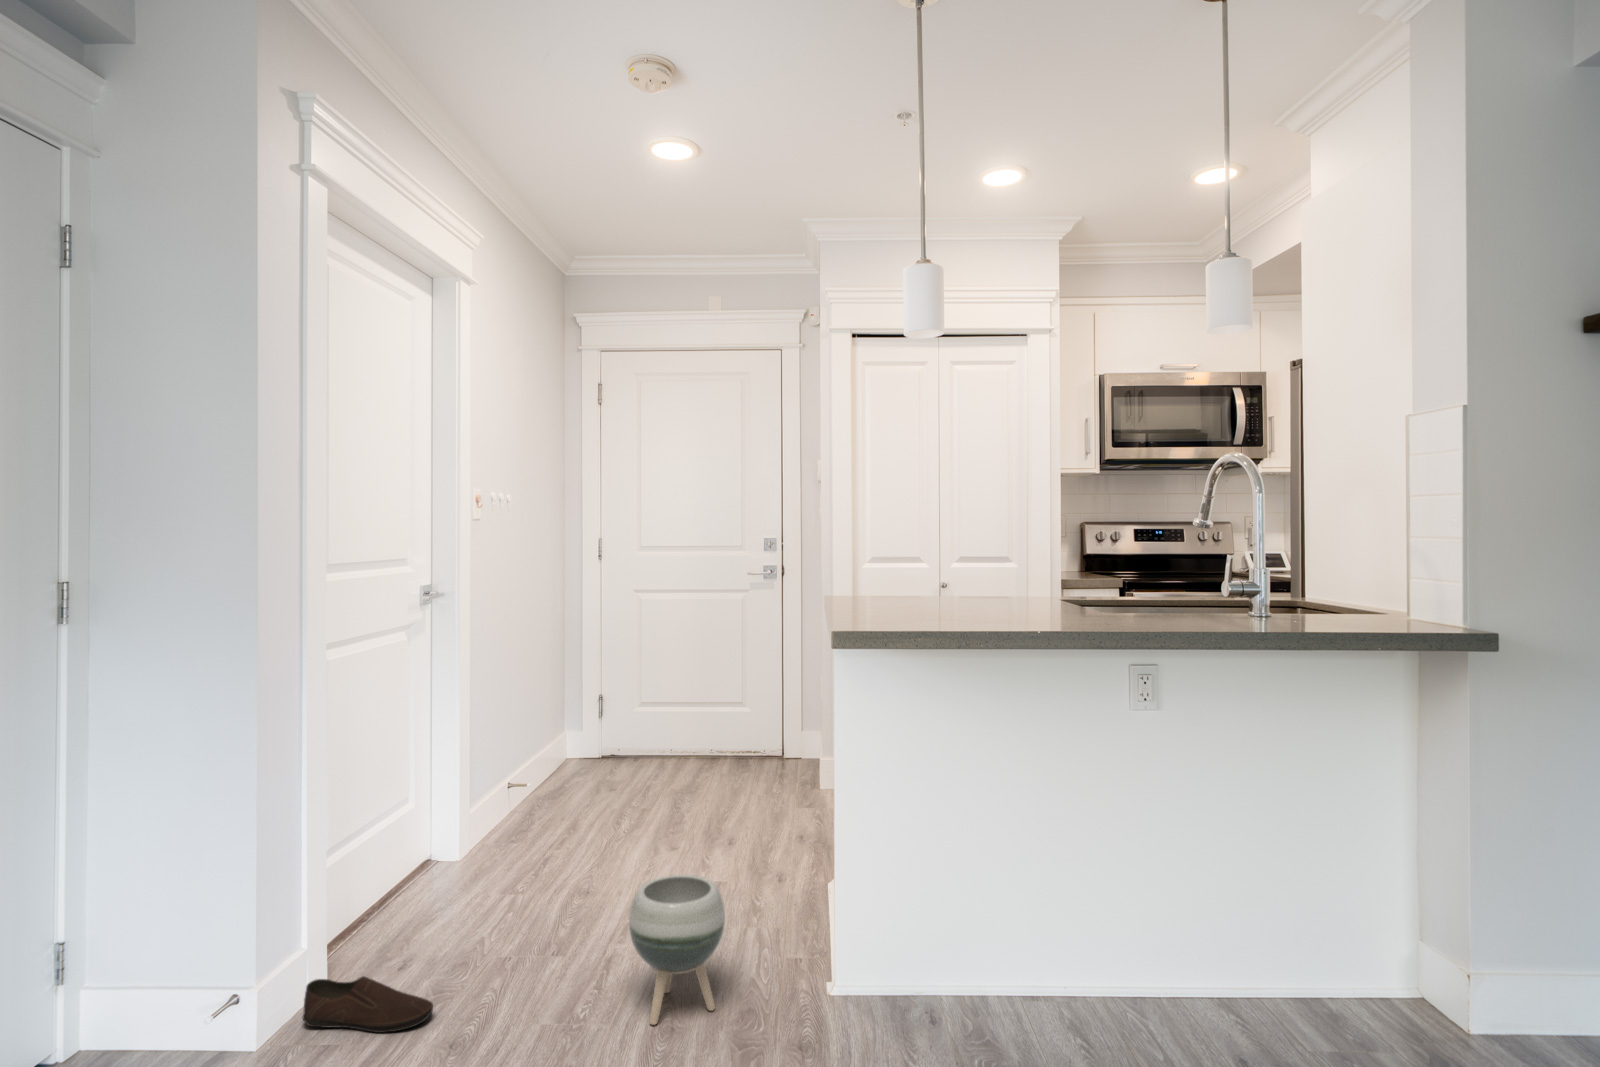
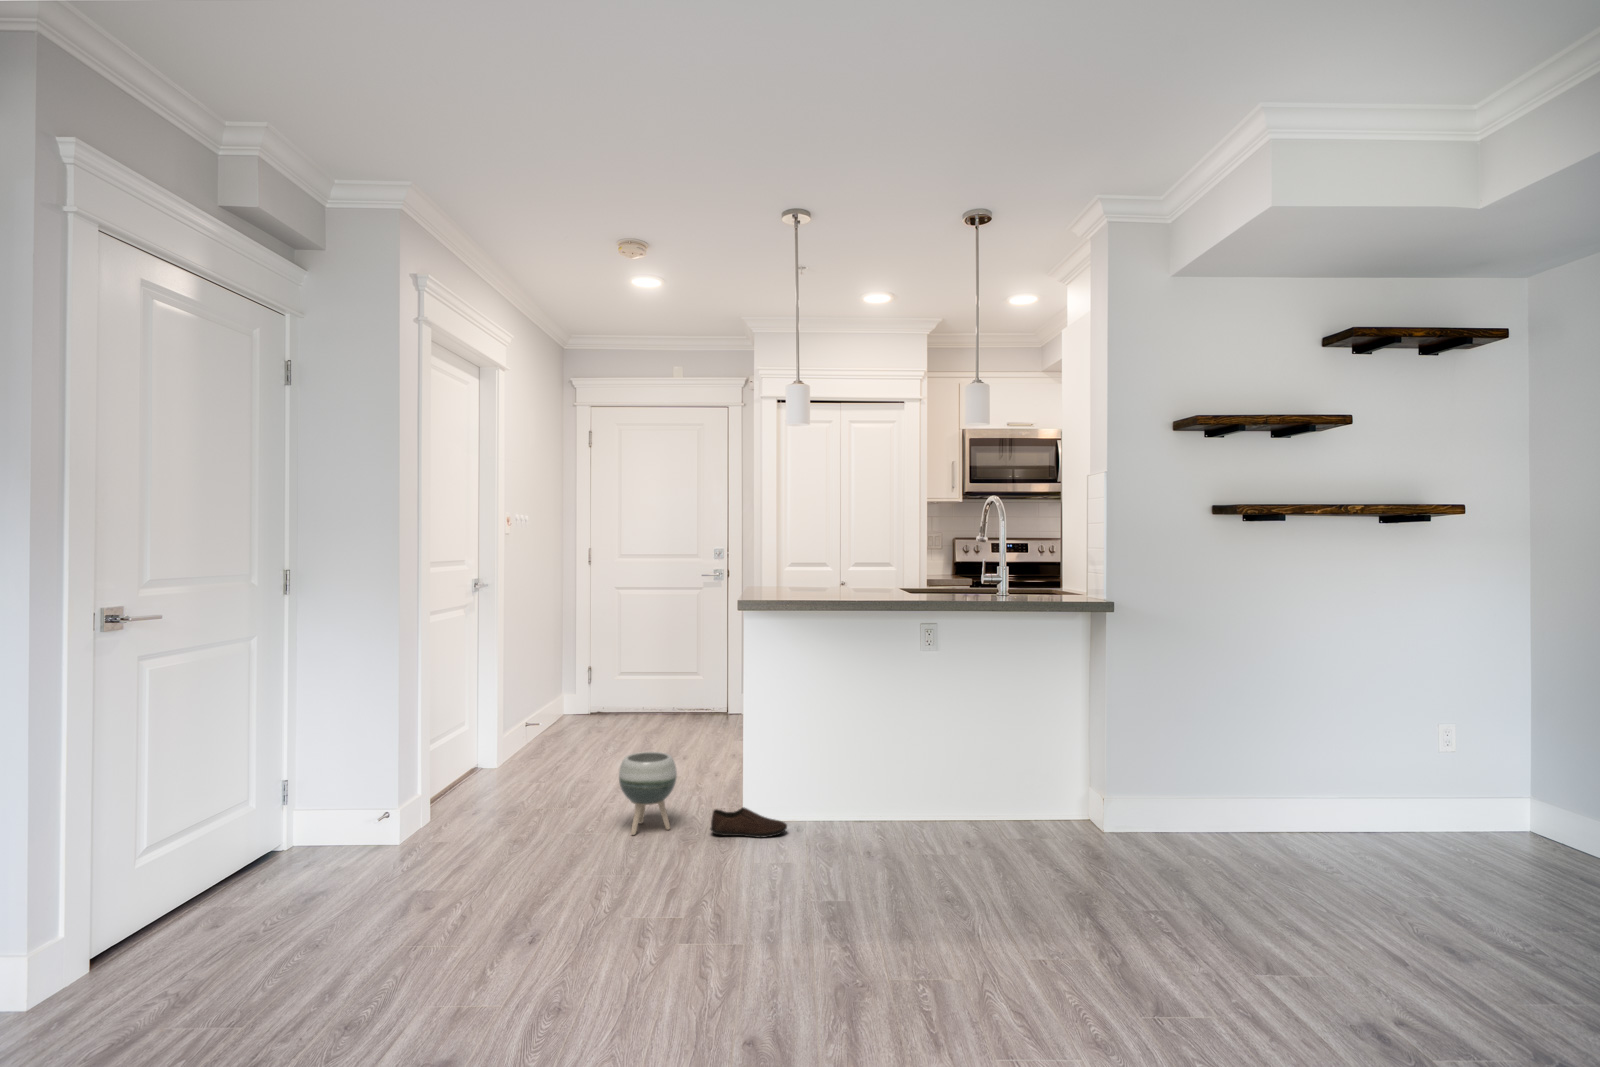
shoe: present [303,976,433,1033] -> present [711,807,787,838]

